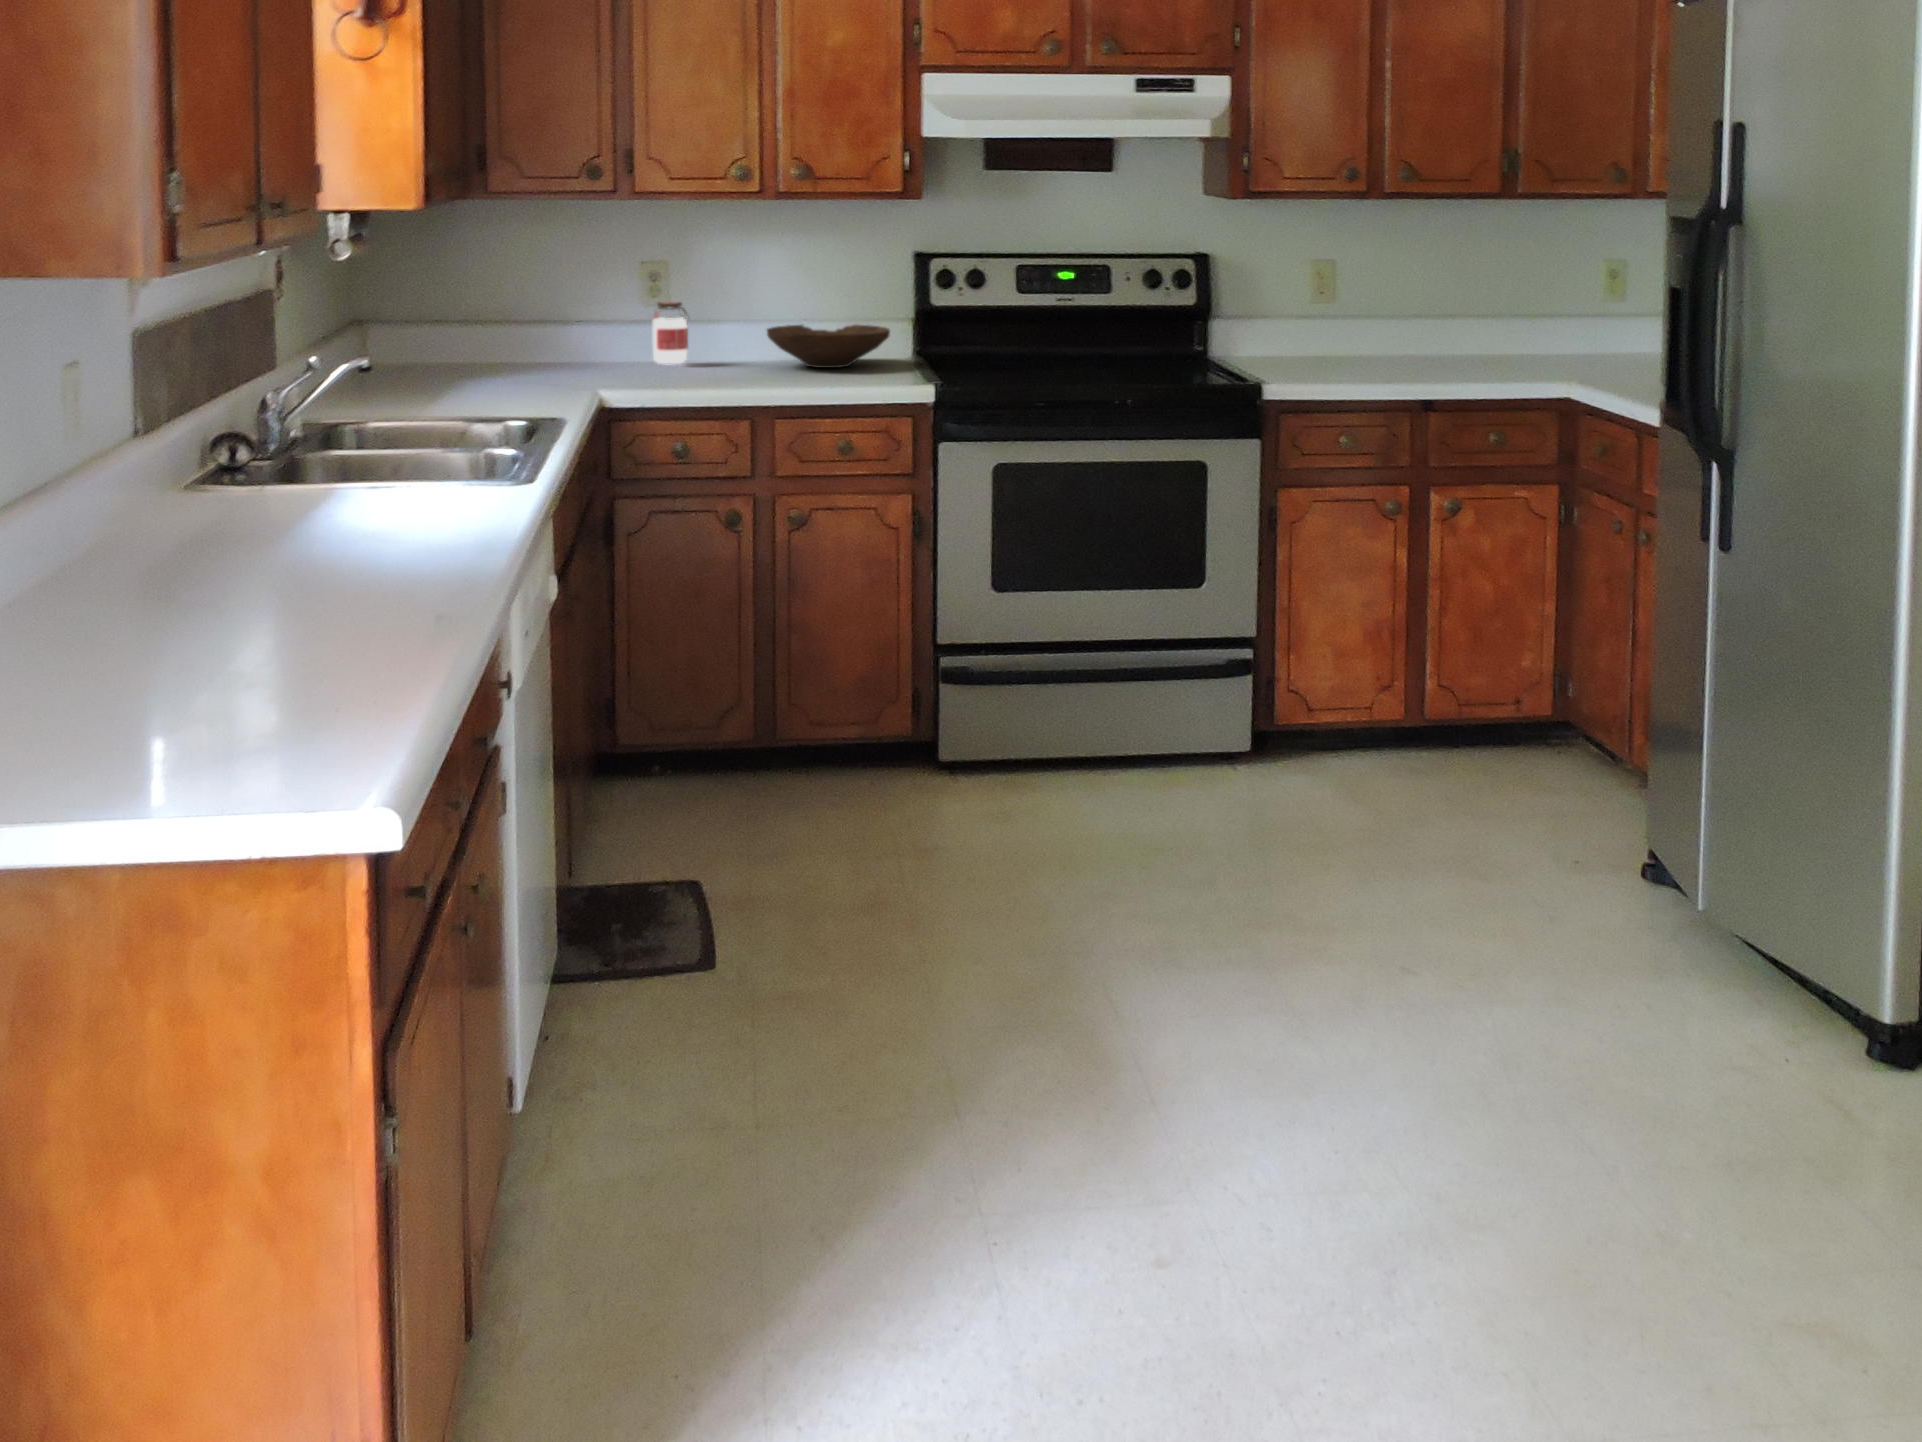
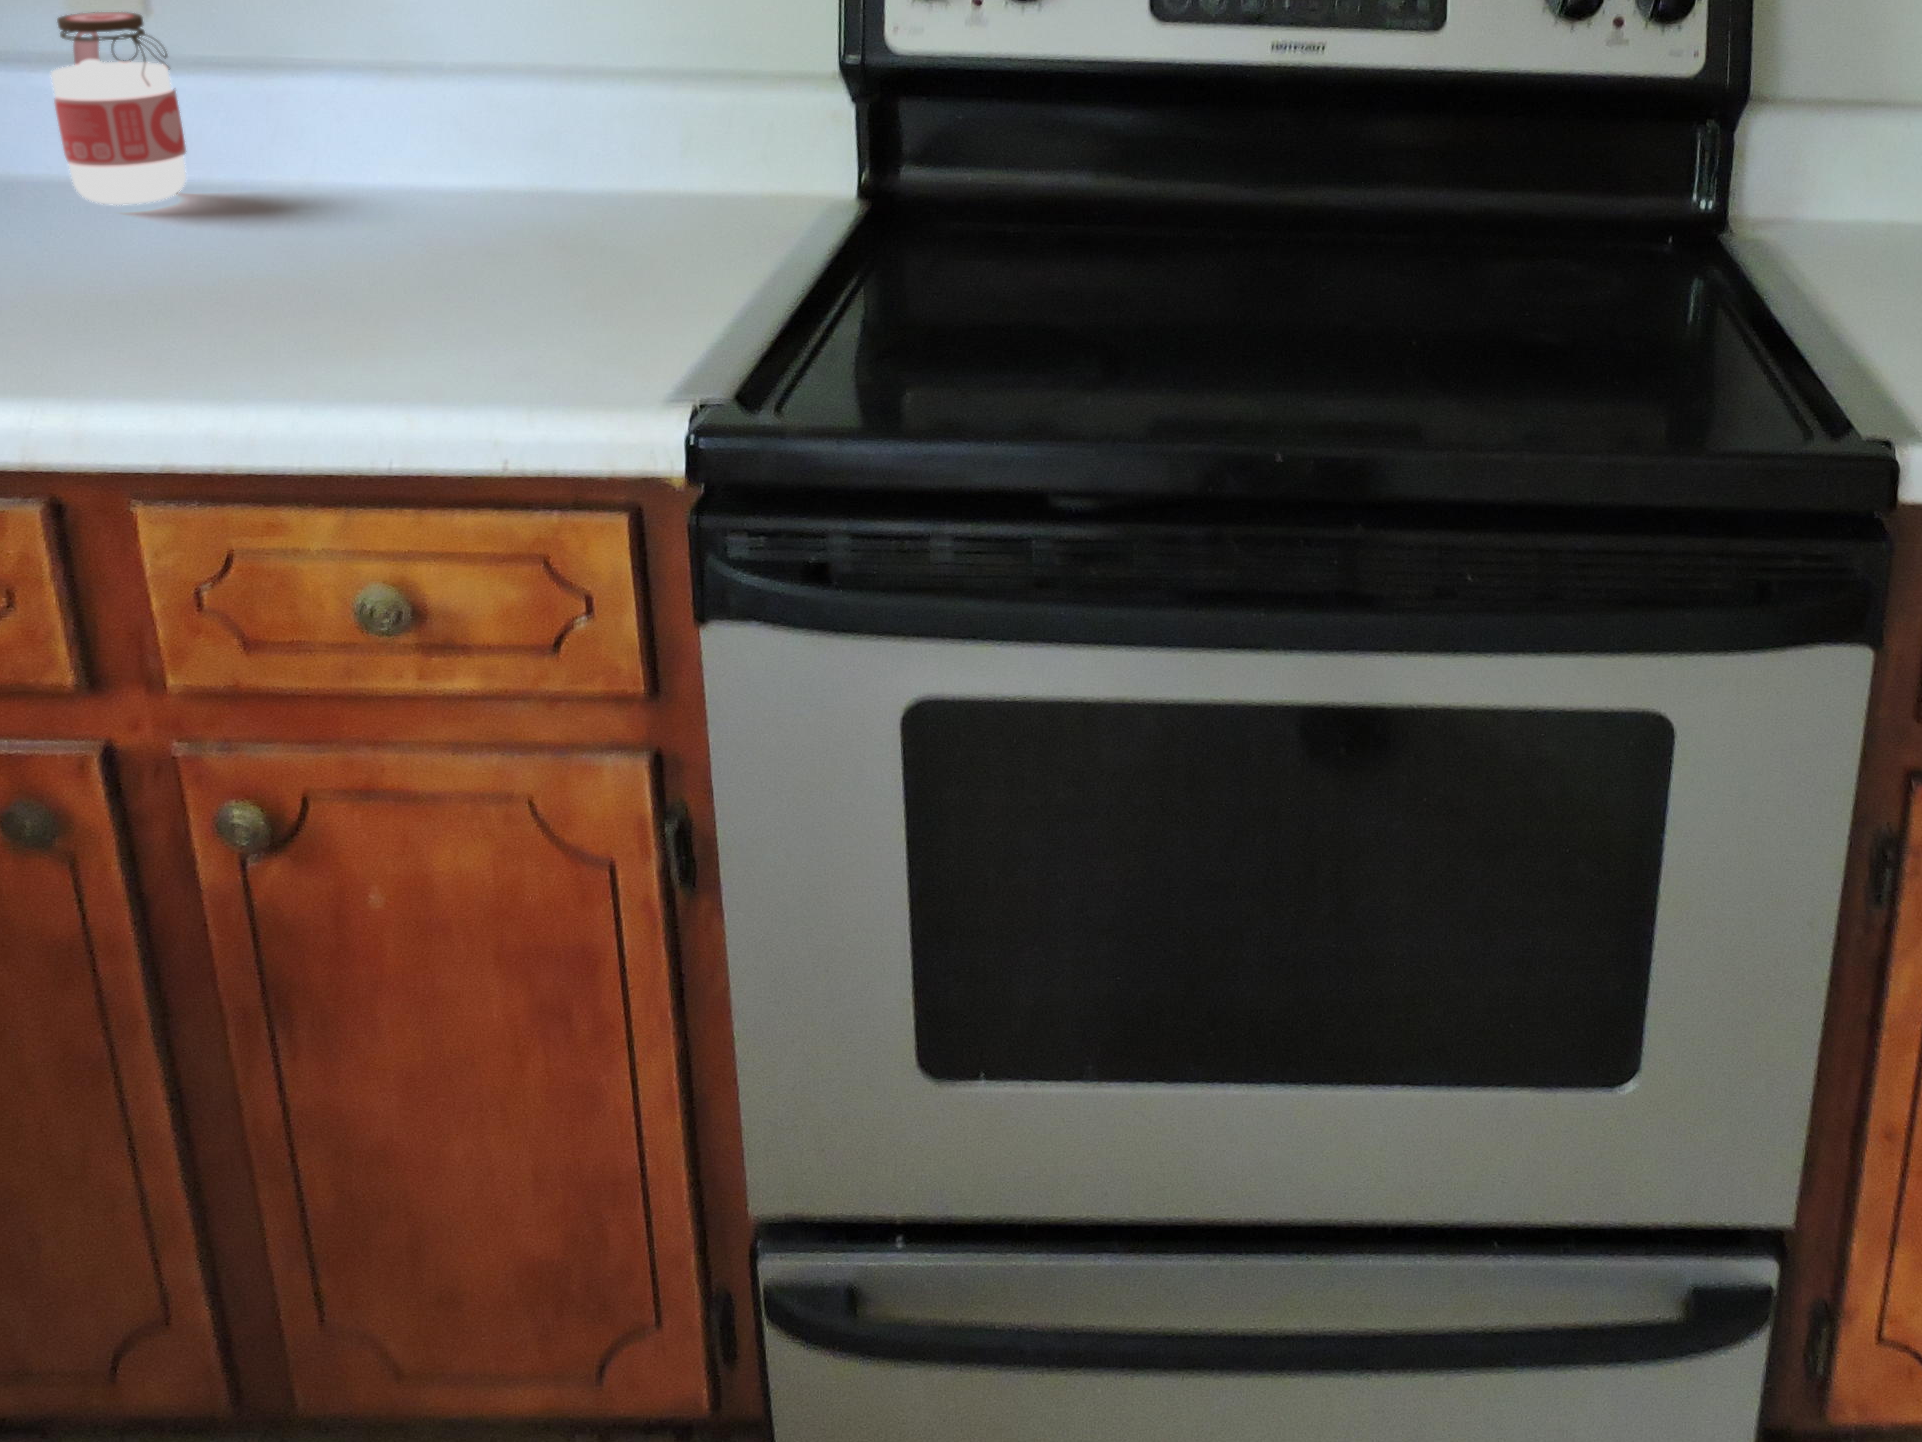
wooden bowl: present [767,324,890,368] -> none [334,91,743,249]

